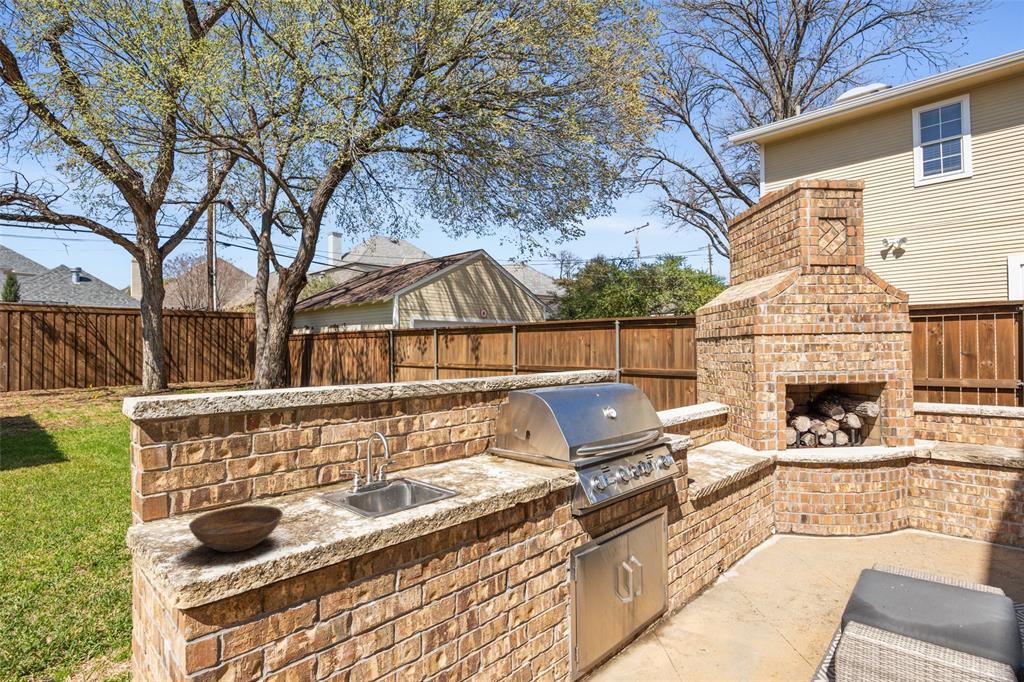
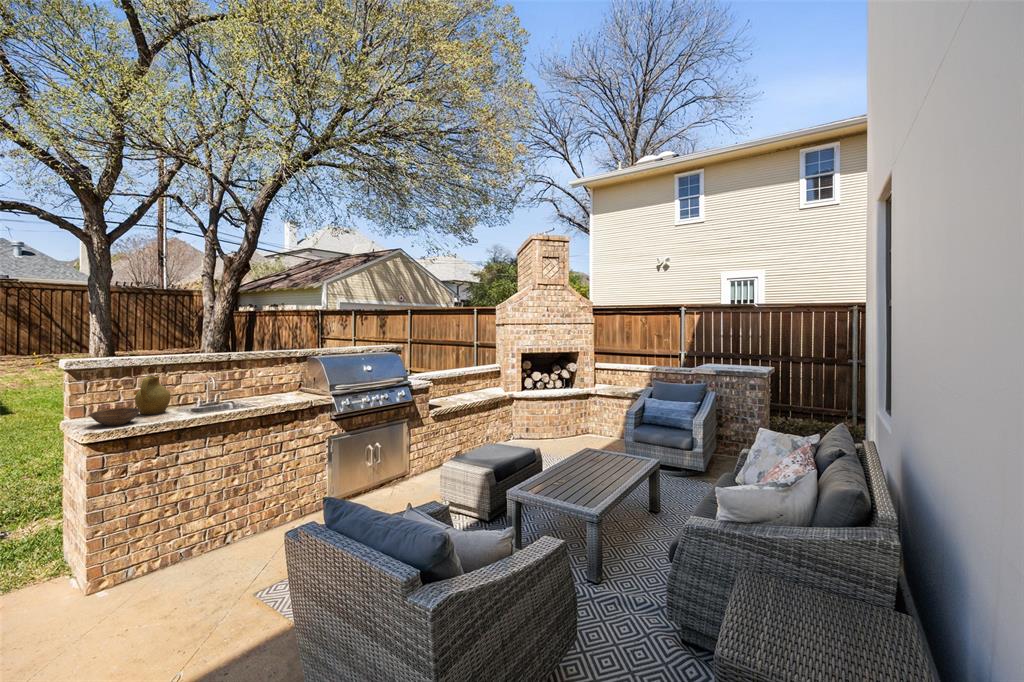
pitcher: none [256,433,316,515] -> present [135,376,171,415]

